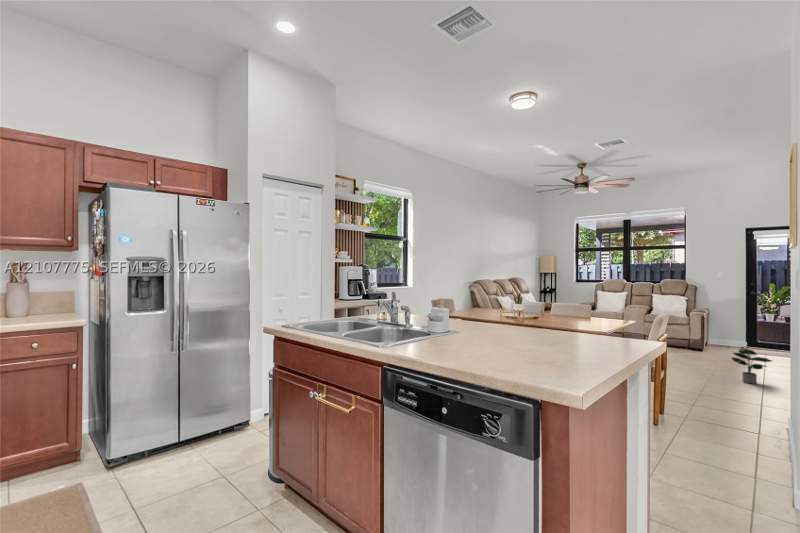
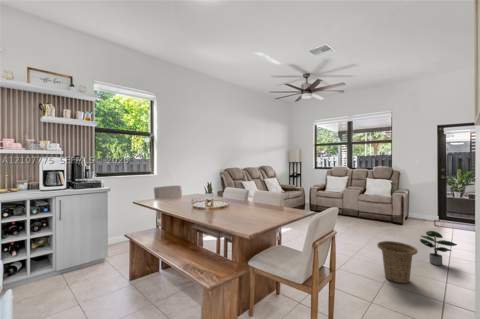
basket: none [690,355,734,395] -> present [377,241,417,284]

